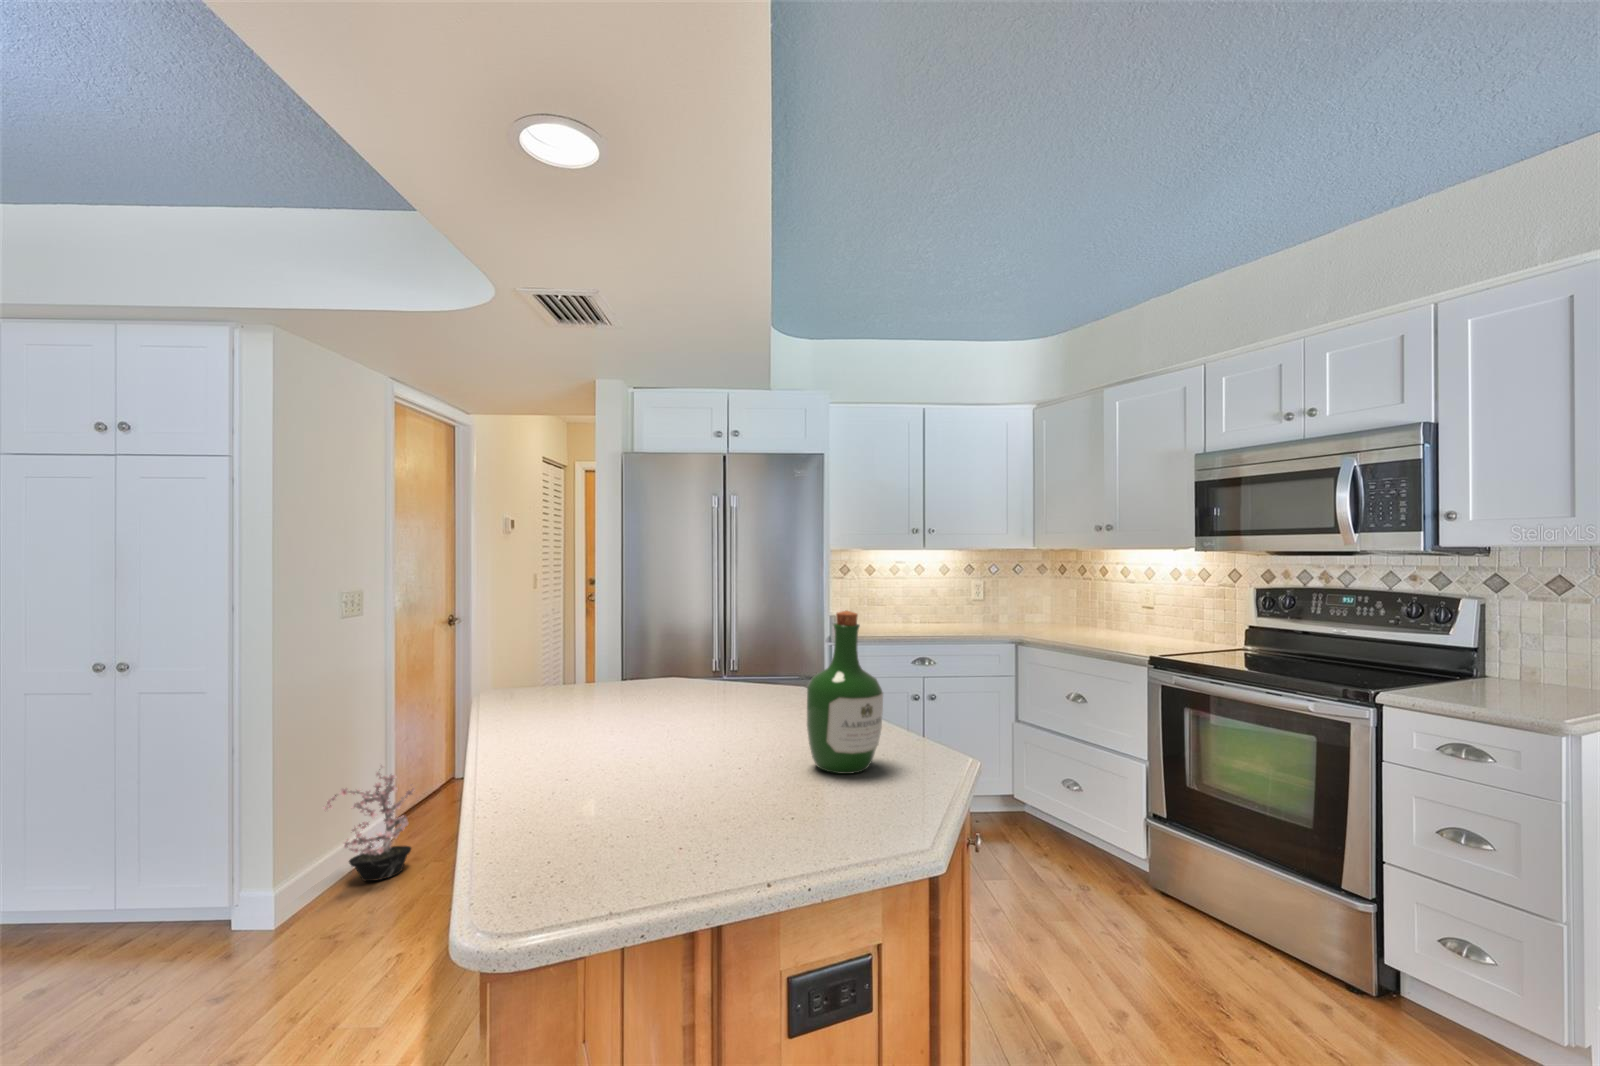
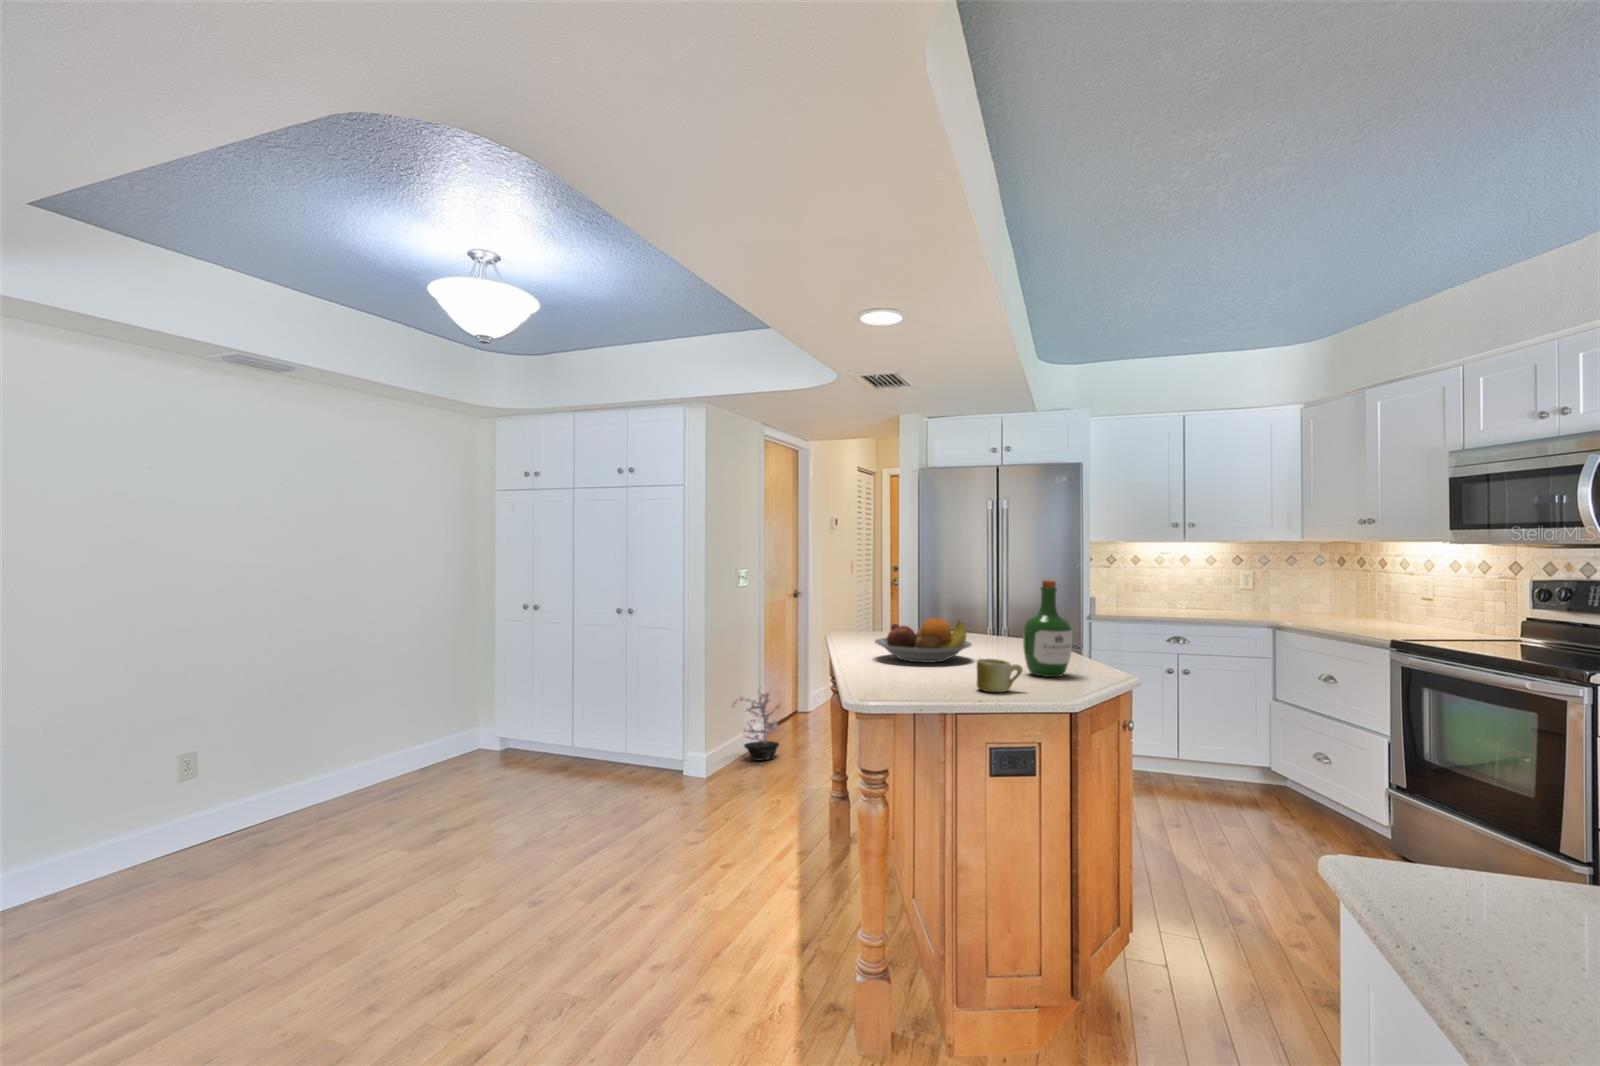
fruit bowl: none [551,674,715,754] -> present [875,618,972,663]
mug: none [747,768,832,843] -> present [977,658,1023,692]

